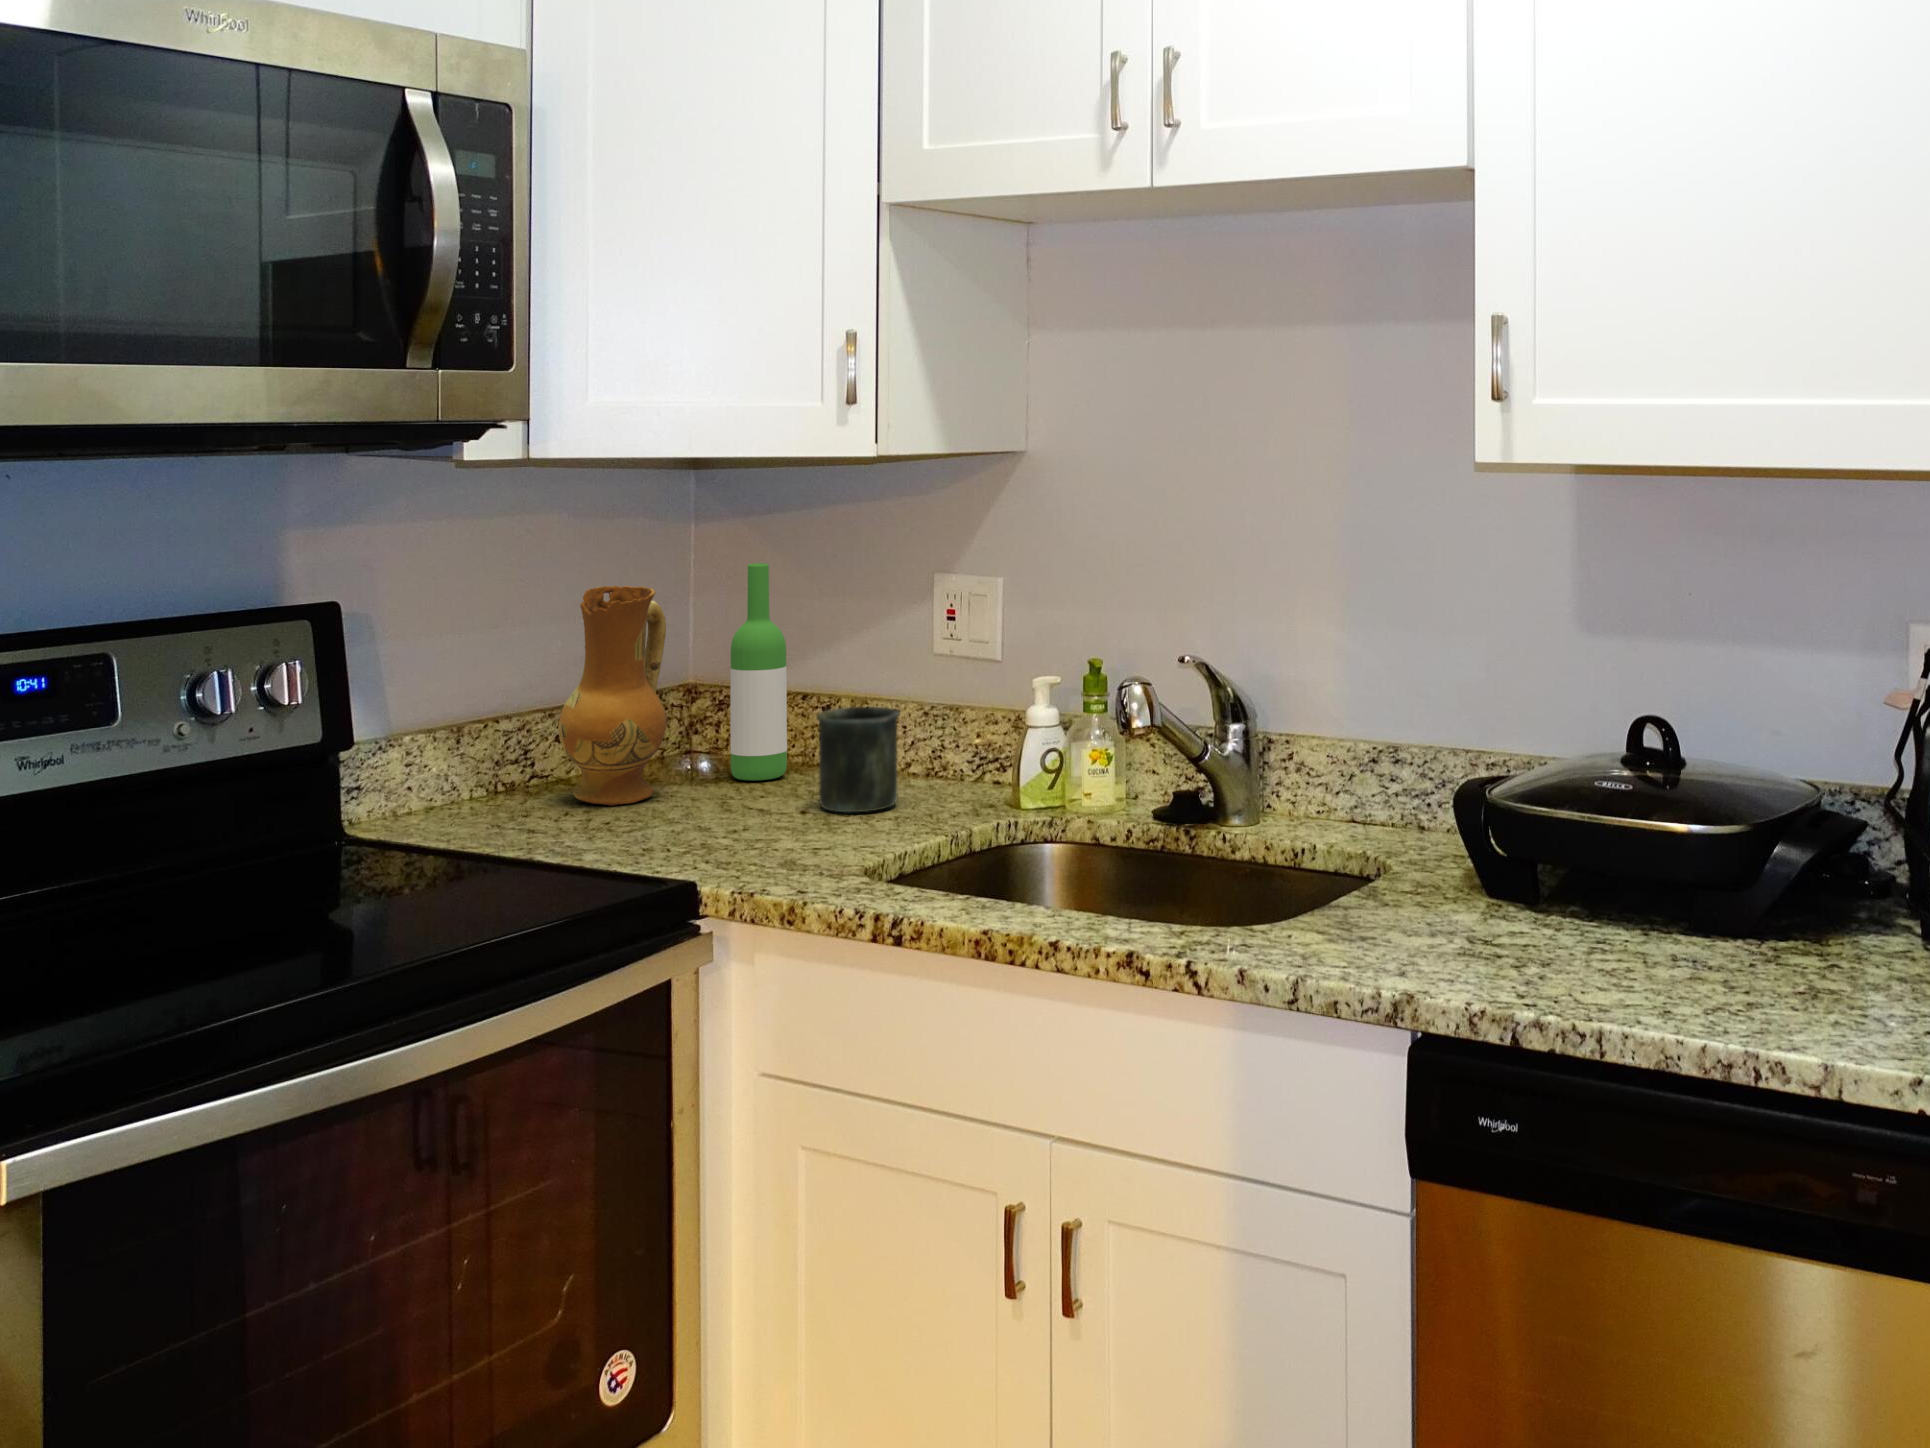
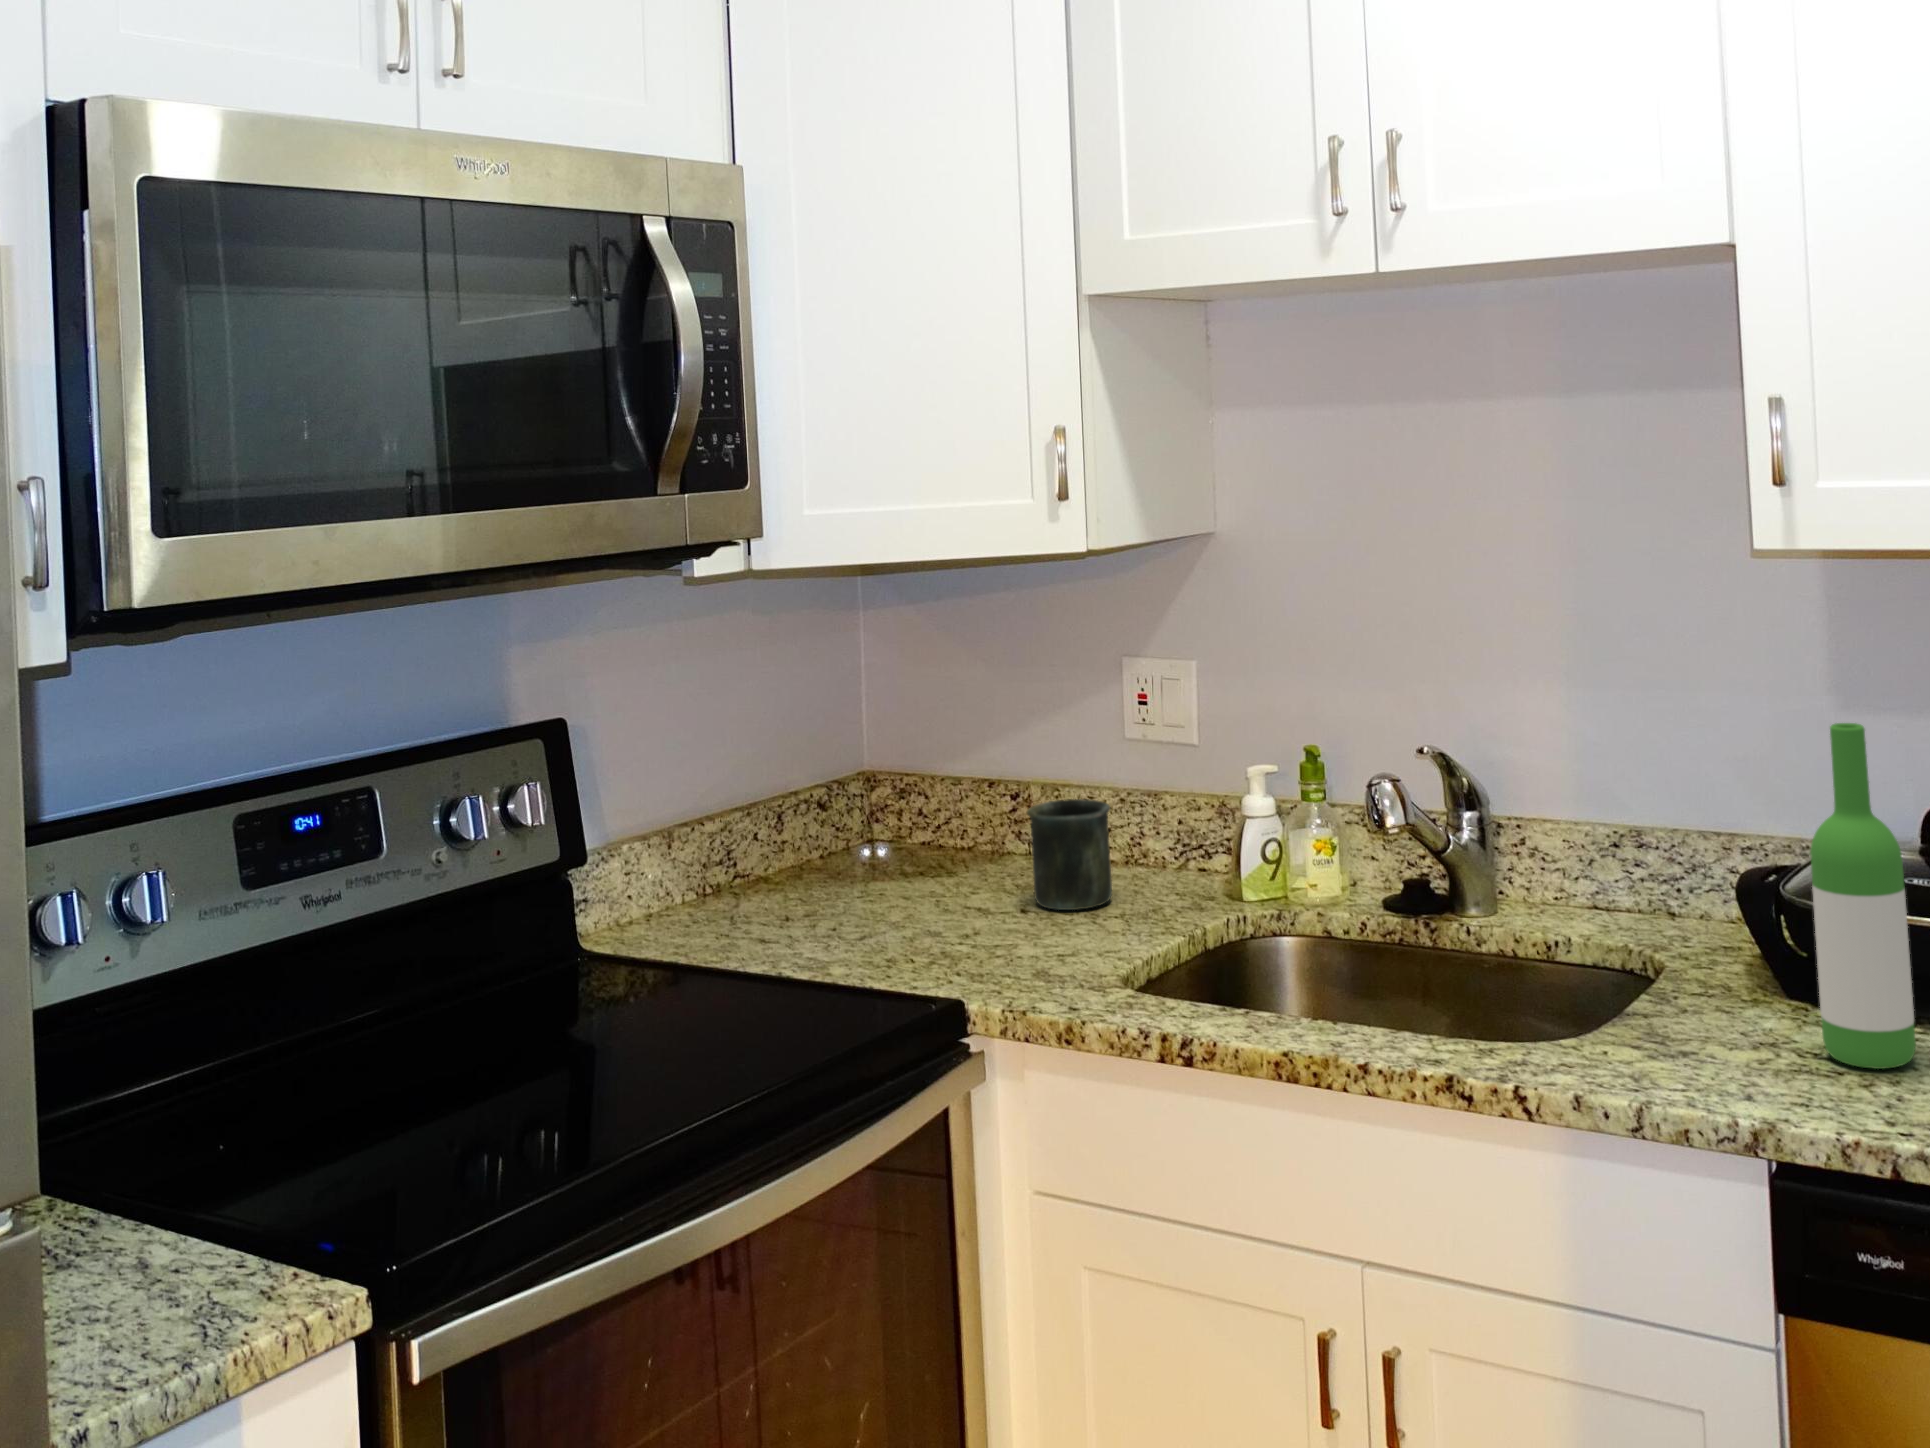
wine bottle: present [730,563,787,781] -> present [1810,723,1916,1069]
ceramic jug: present [558,586,667,806] -> none [769,685,873,908]

